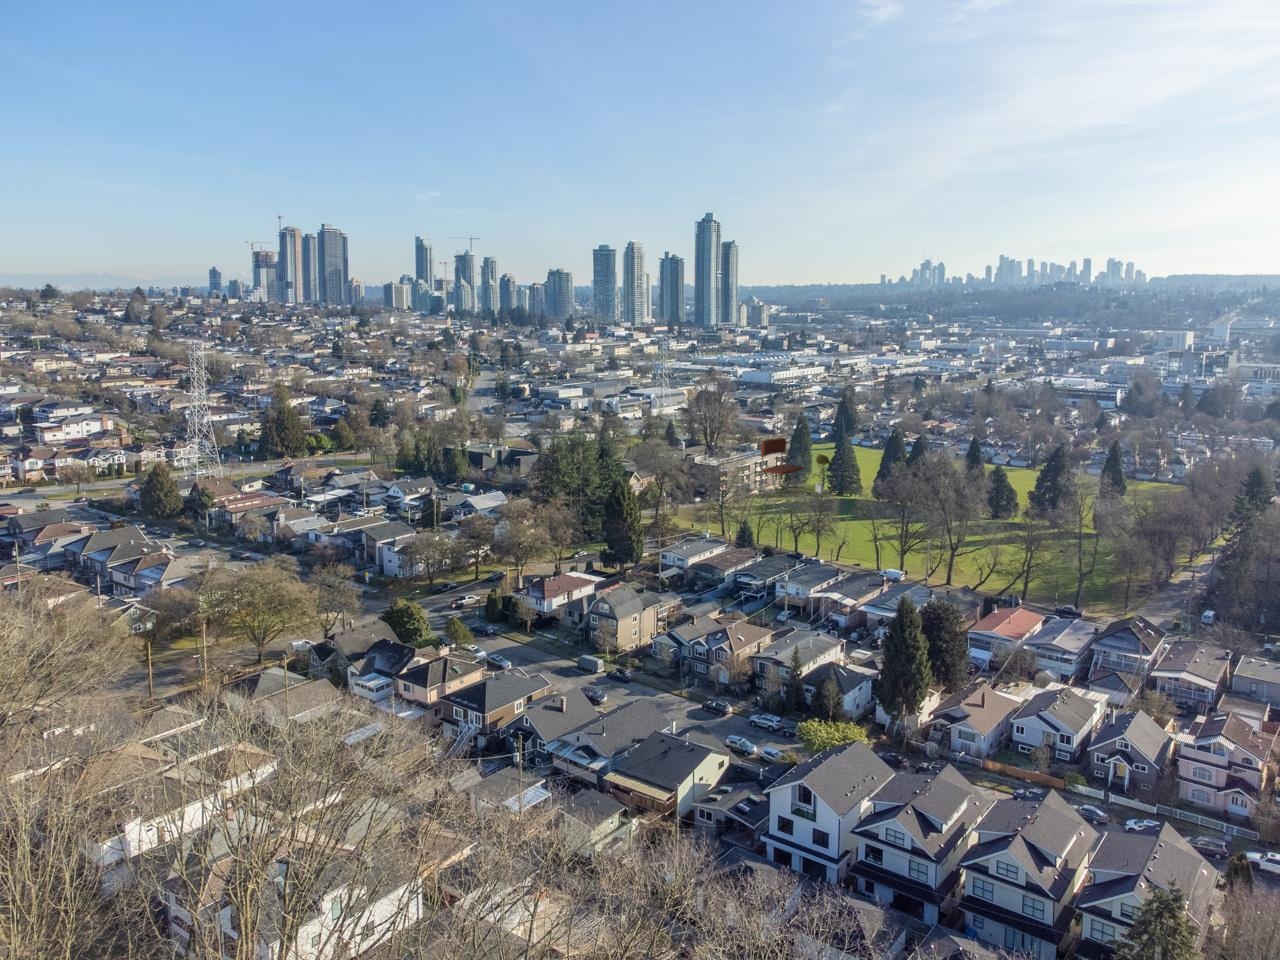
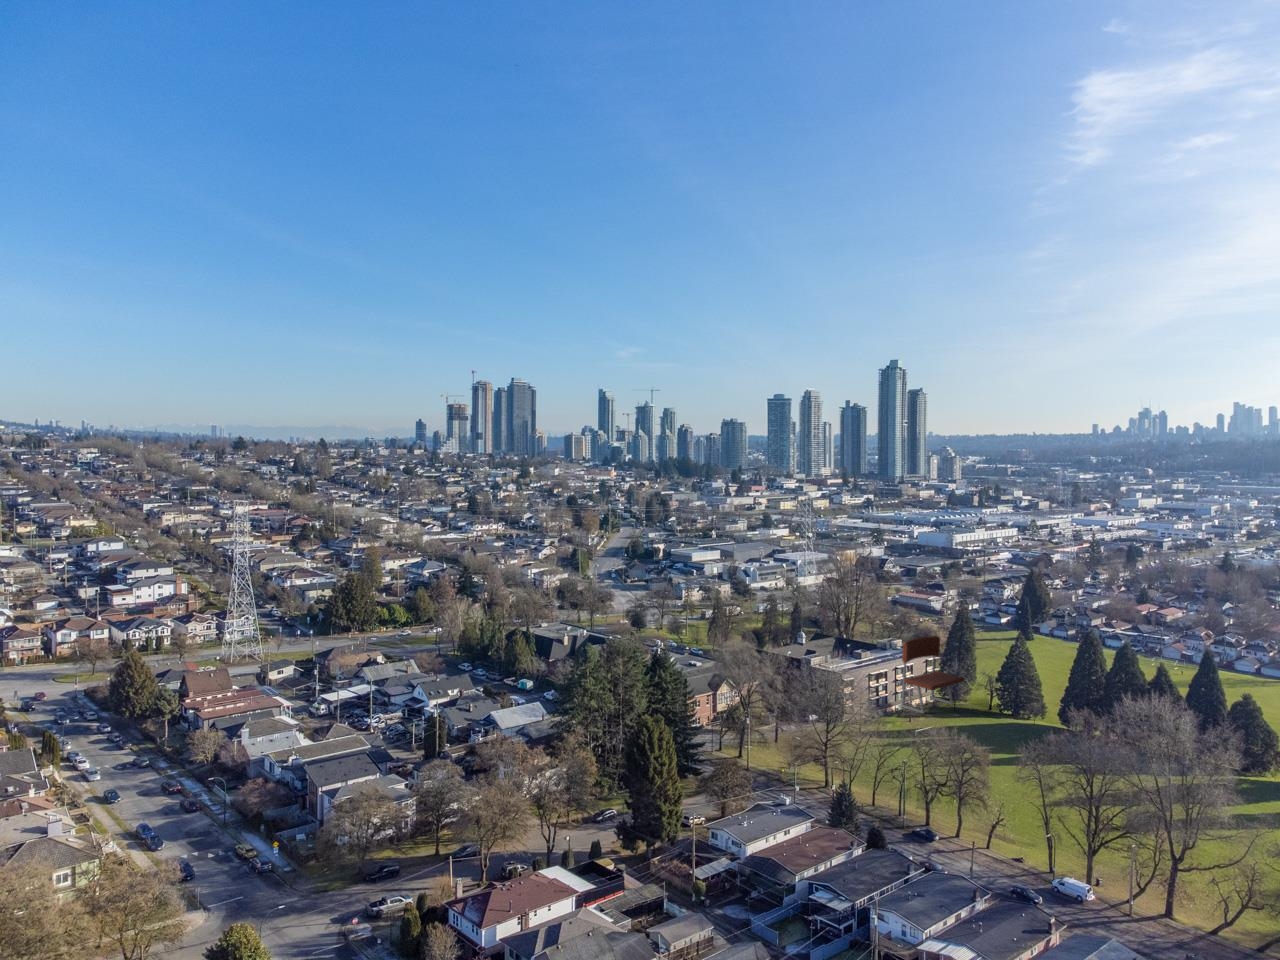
potted tree: present [815,454,831,493] -> none [981,662,1004,719]

